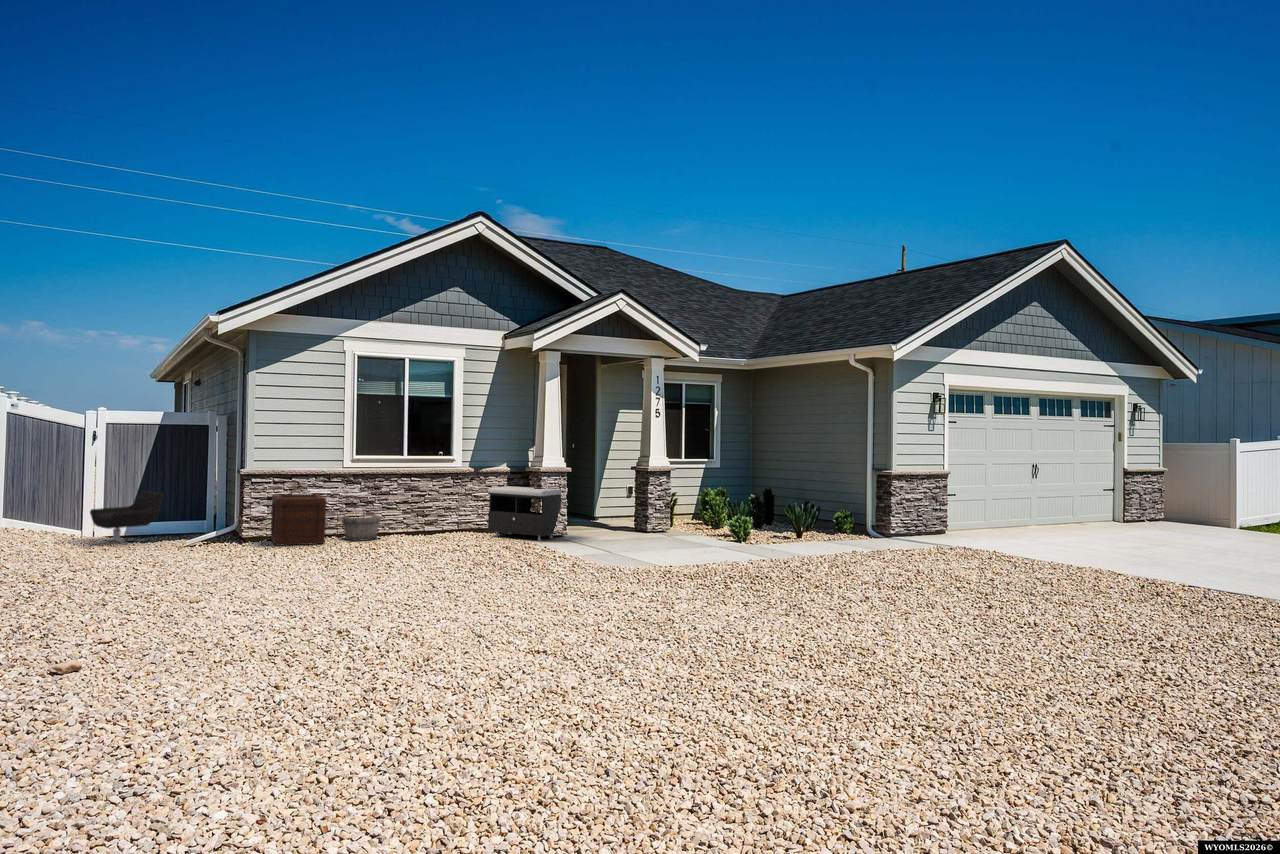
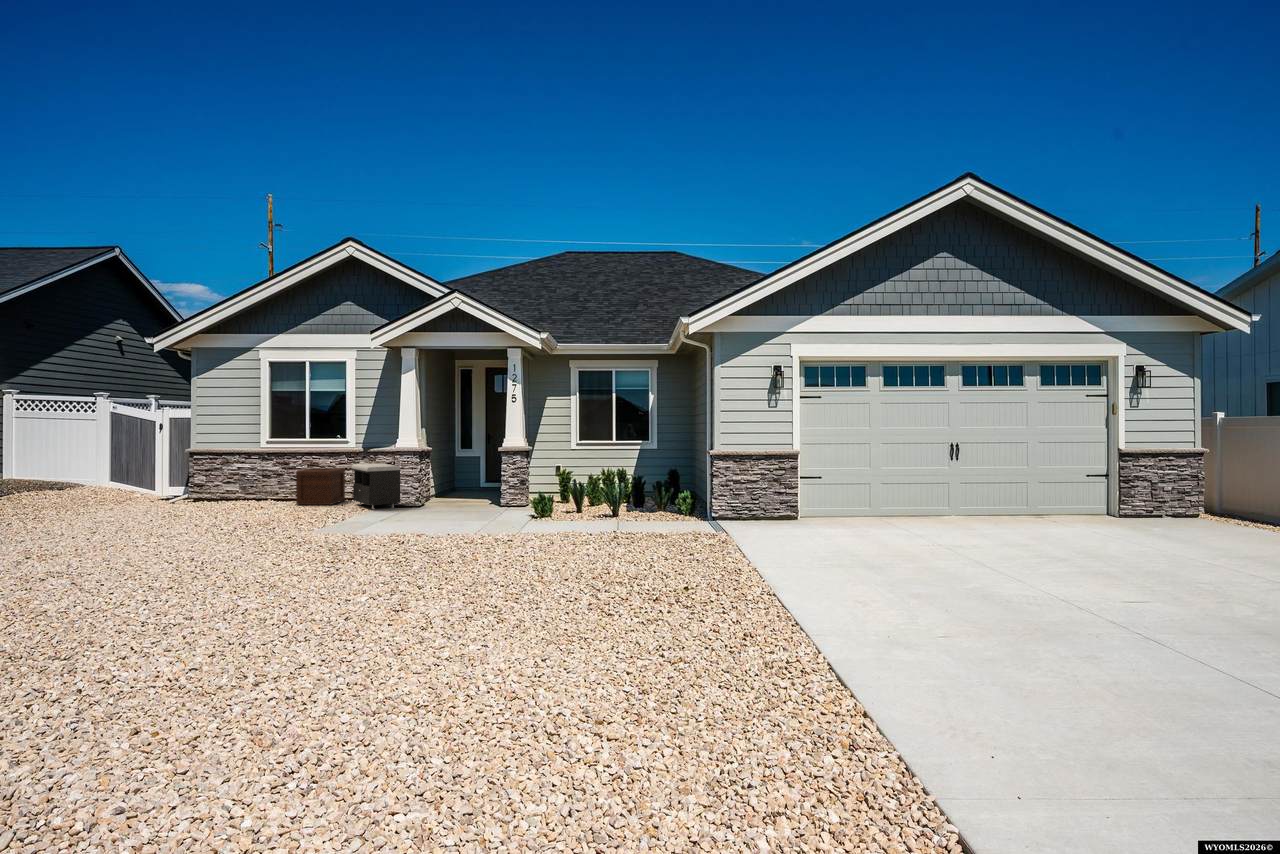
lounge chair: present [90,491,163,545] -> none [98,465,151,501]
wooden crate: present [271,494,326,546] -> present [296,468,345,505]
wooden bucket: present [342,514,380,541] -> none [246,479,278,504]

